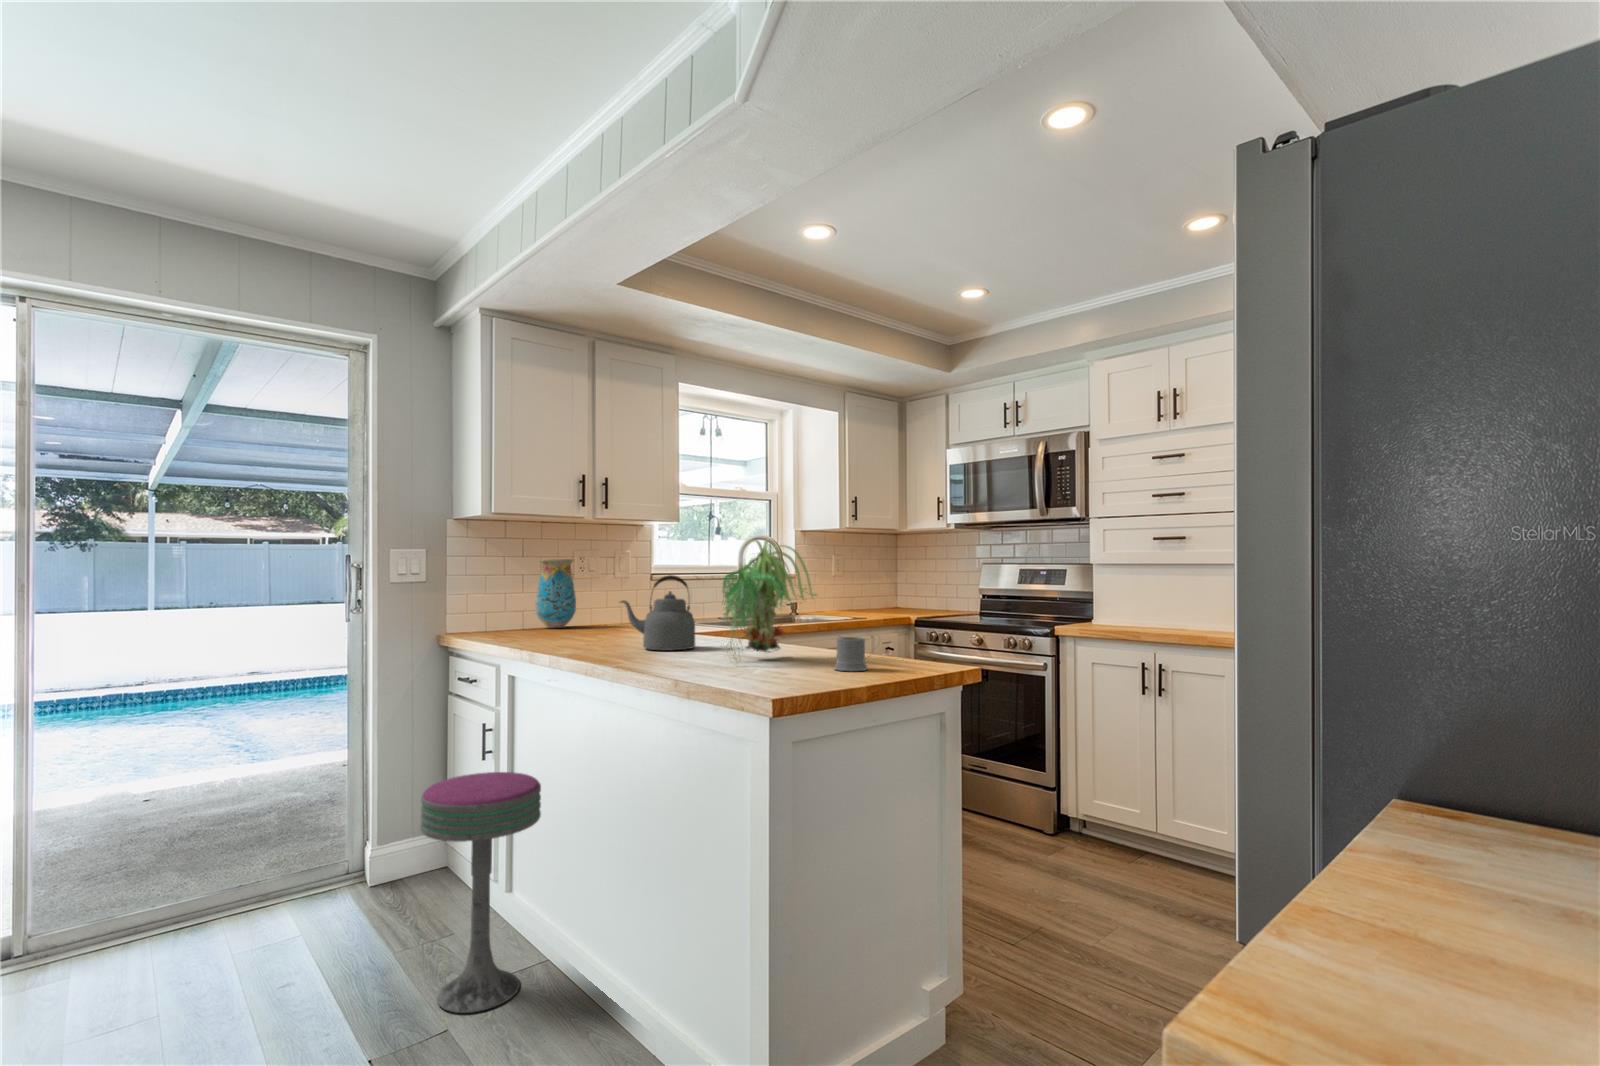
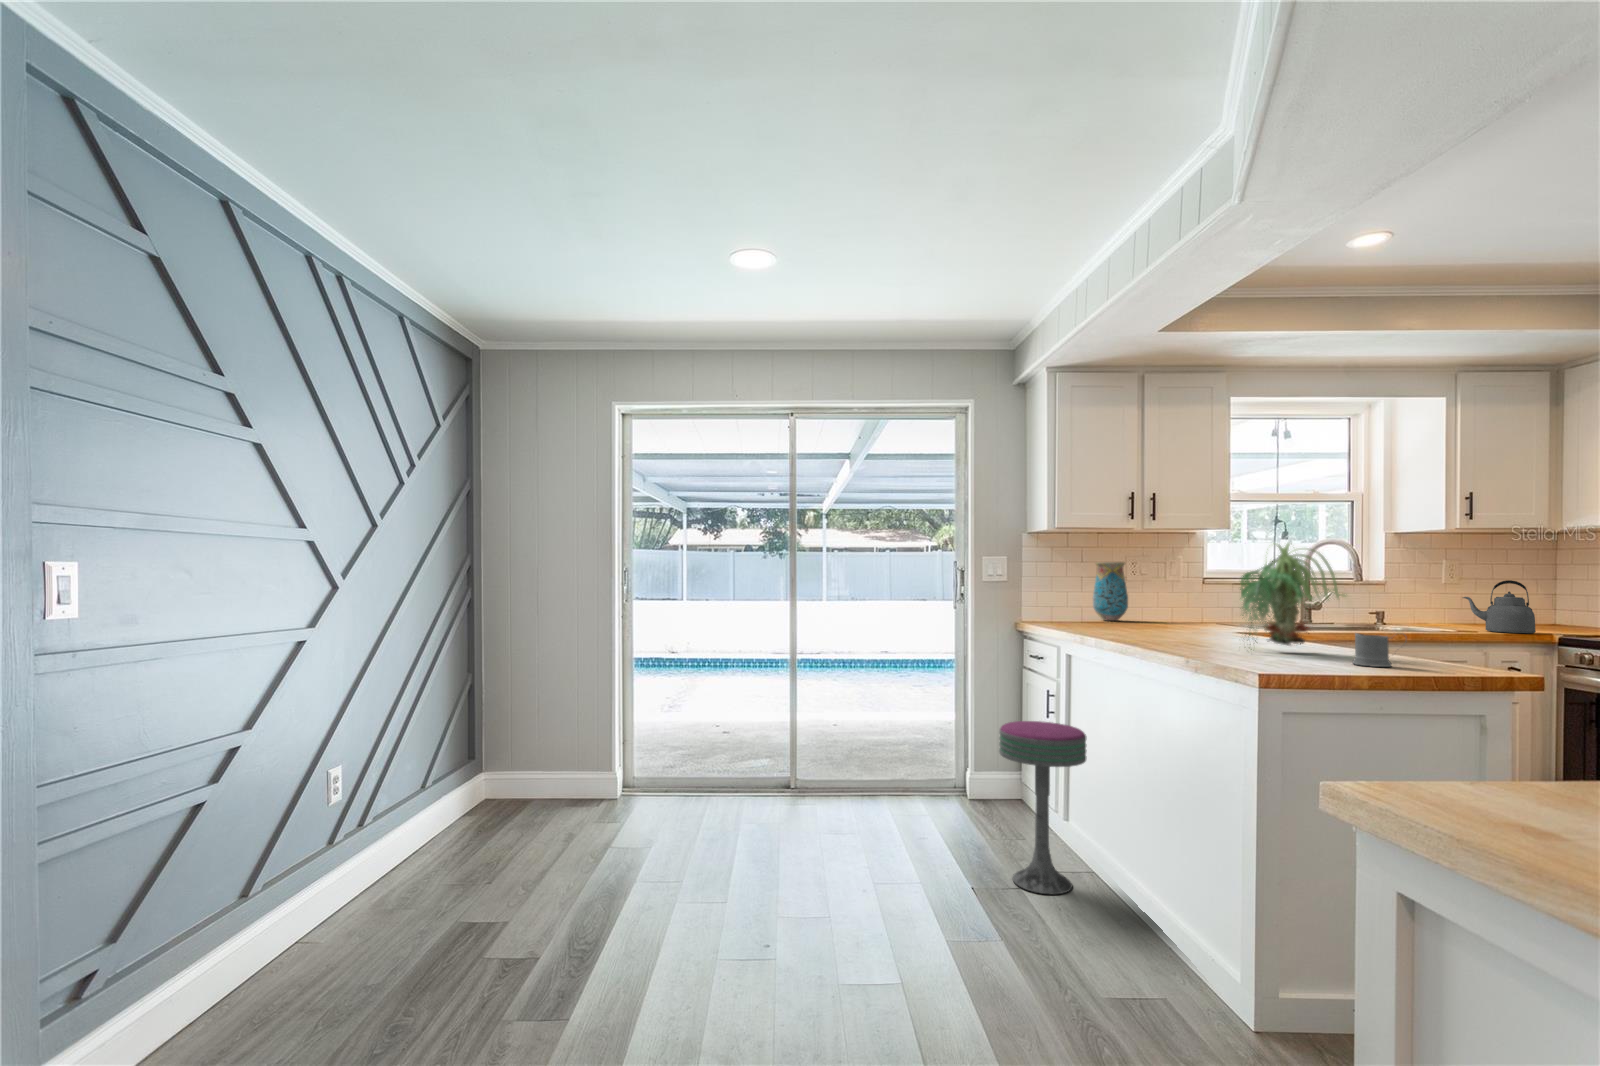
kettle: present [620,575,695,650] -> present [1463,580,1536,633]

